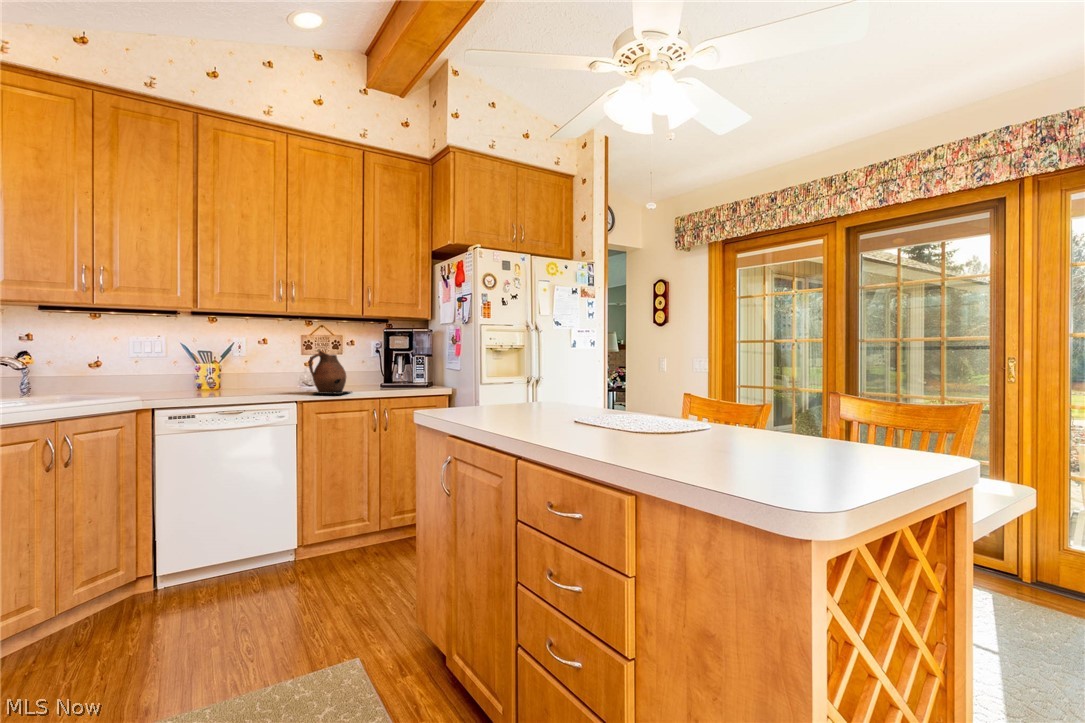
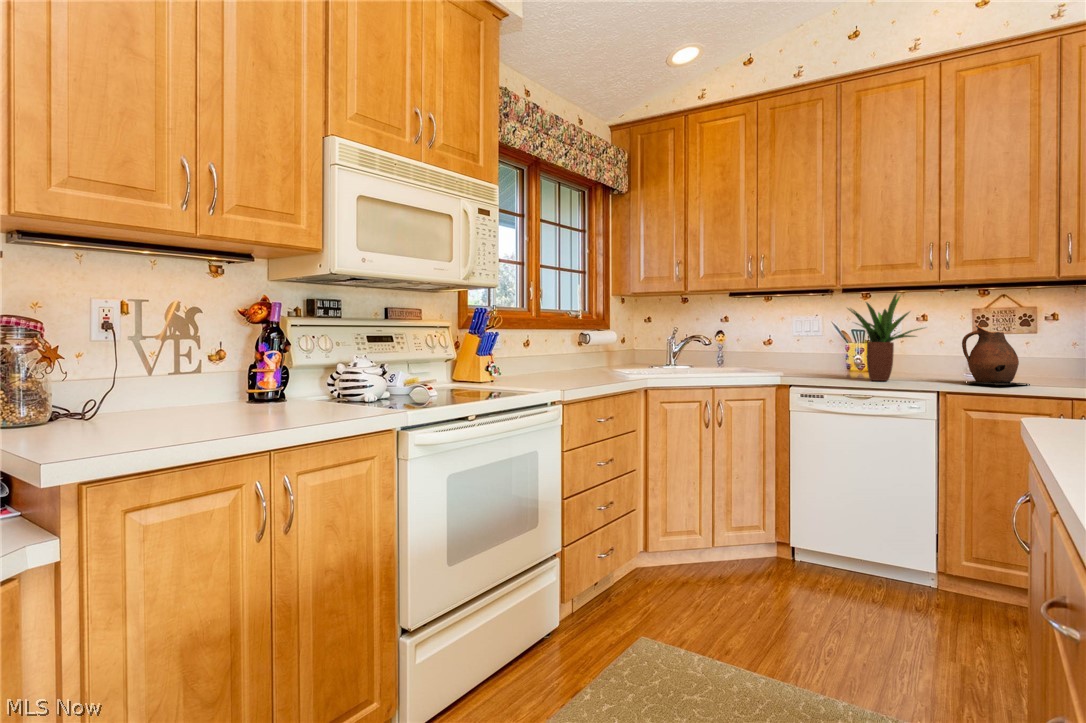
potted plant: none [209,320,282,397] -> present [848,294,923,381]

